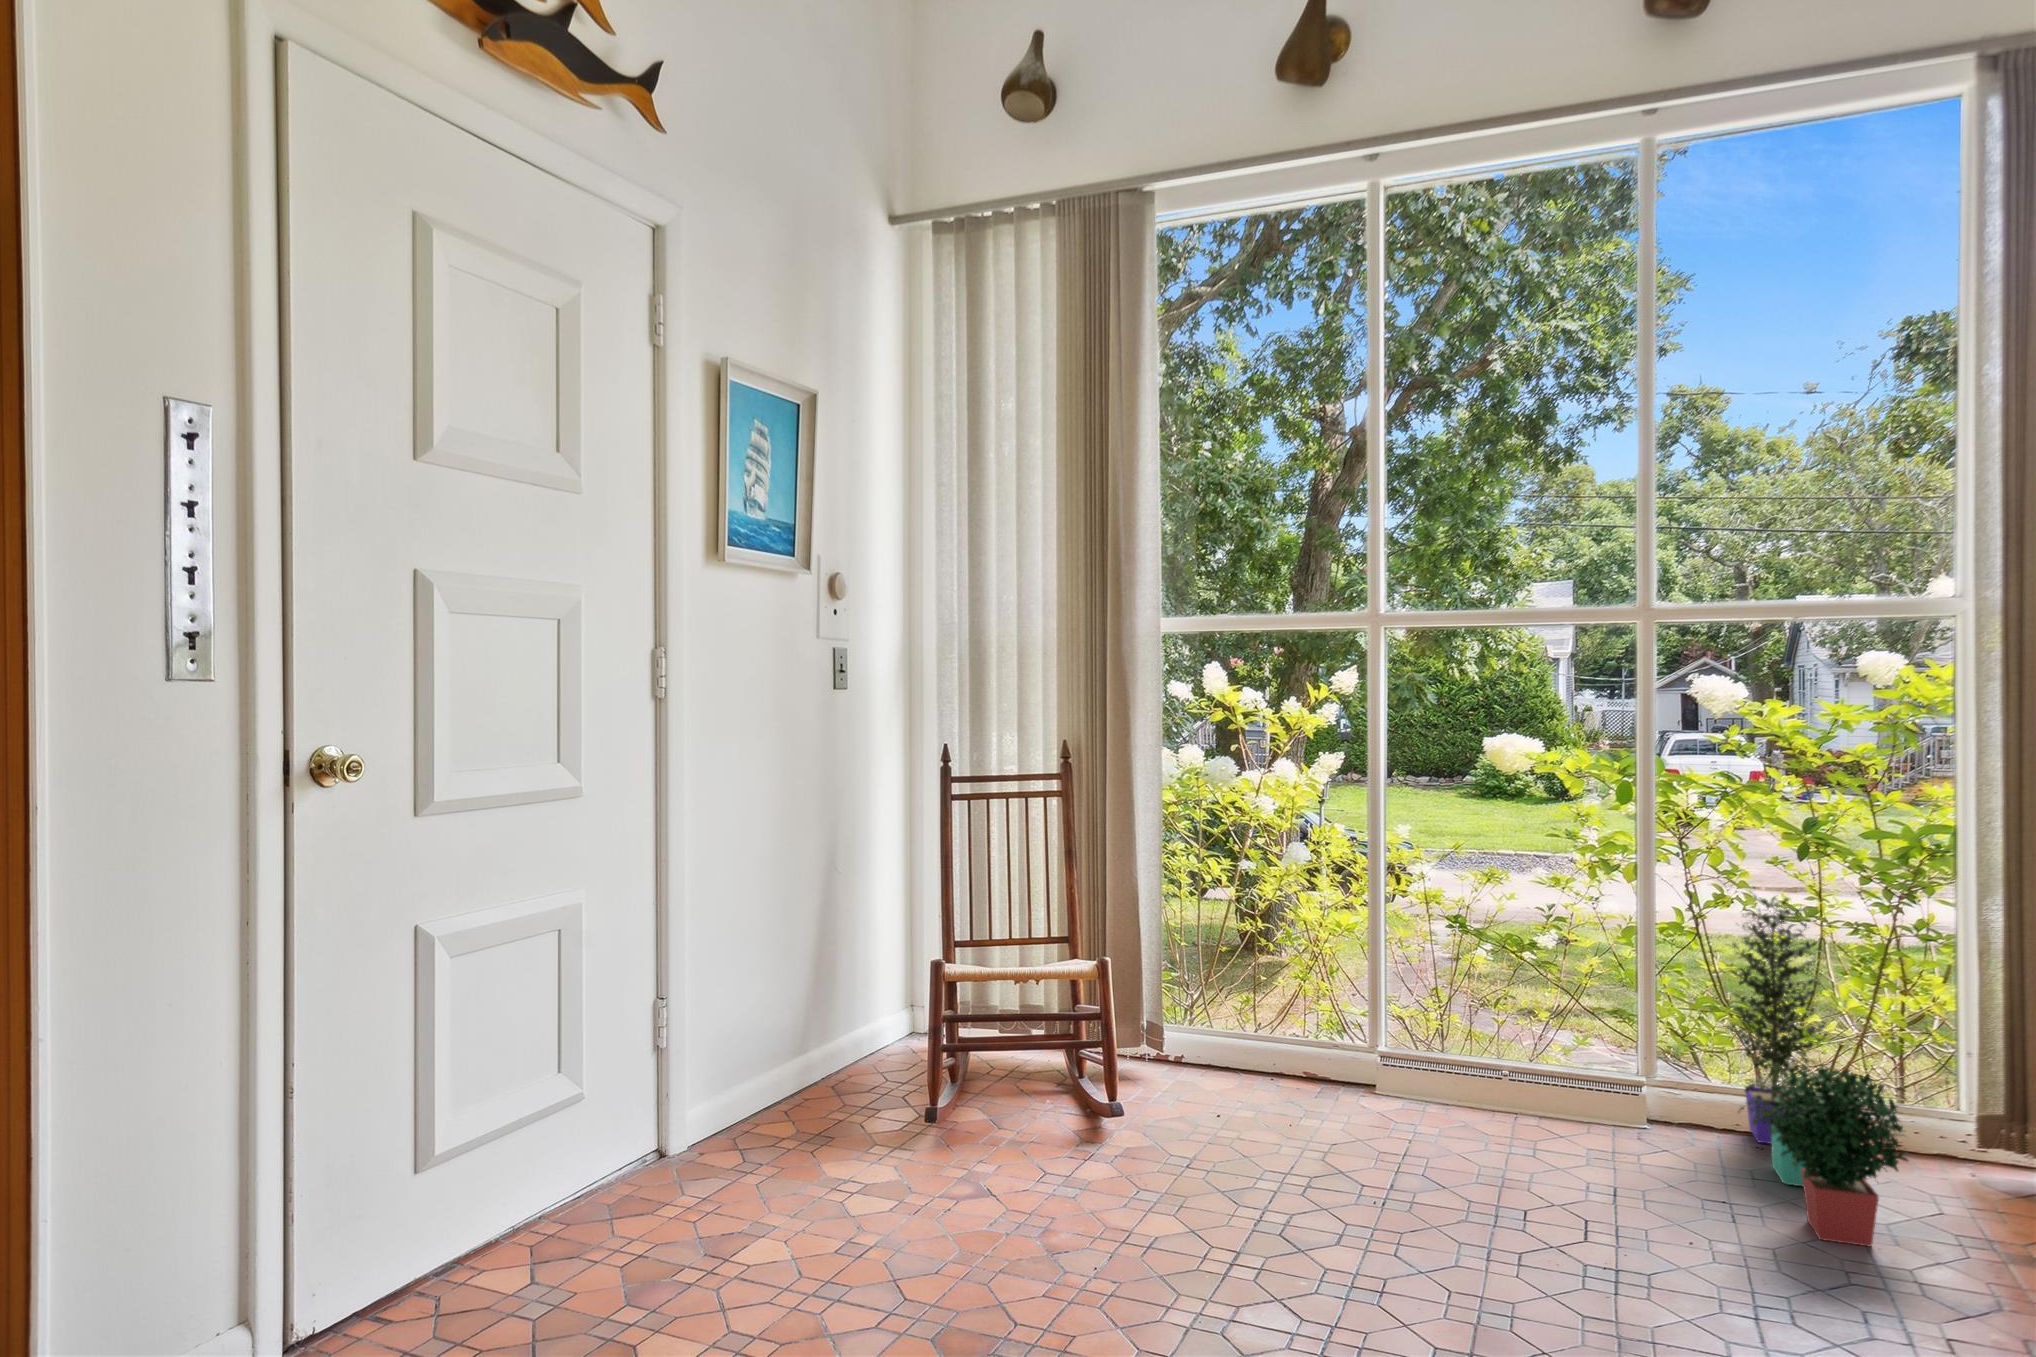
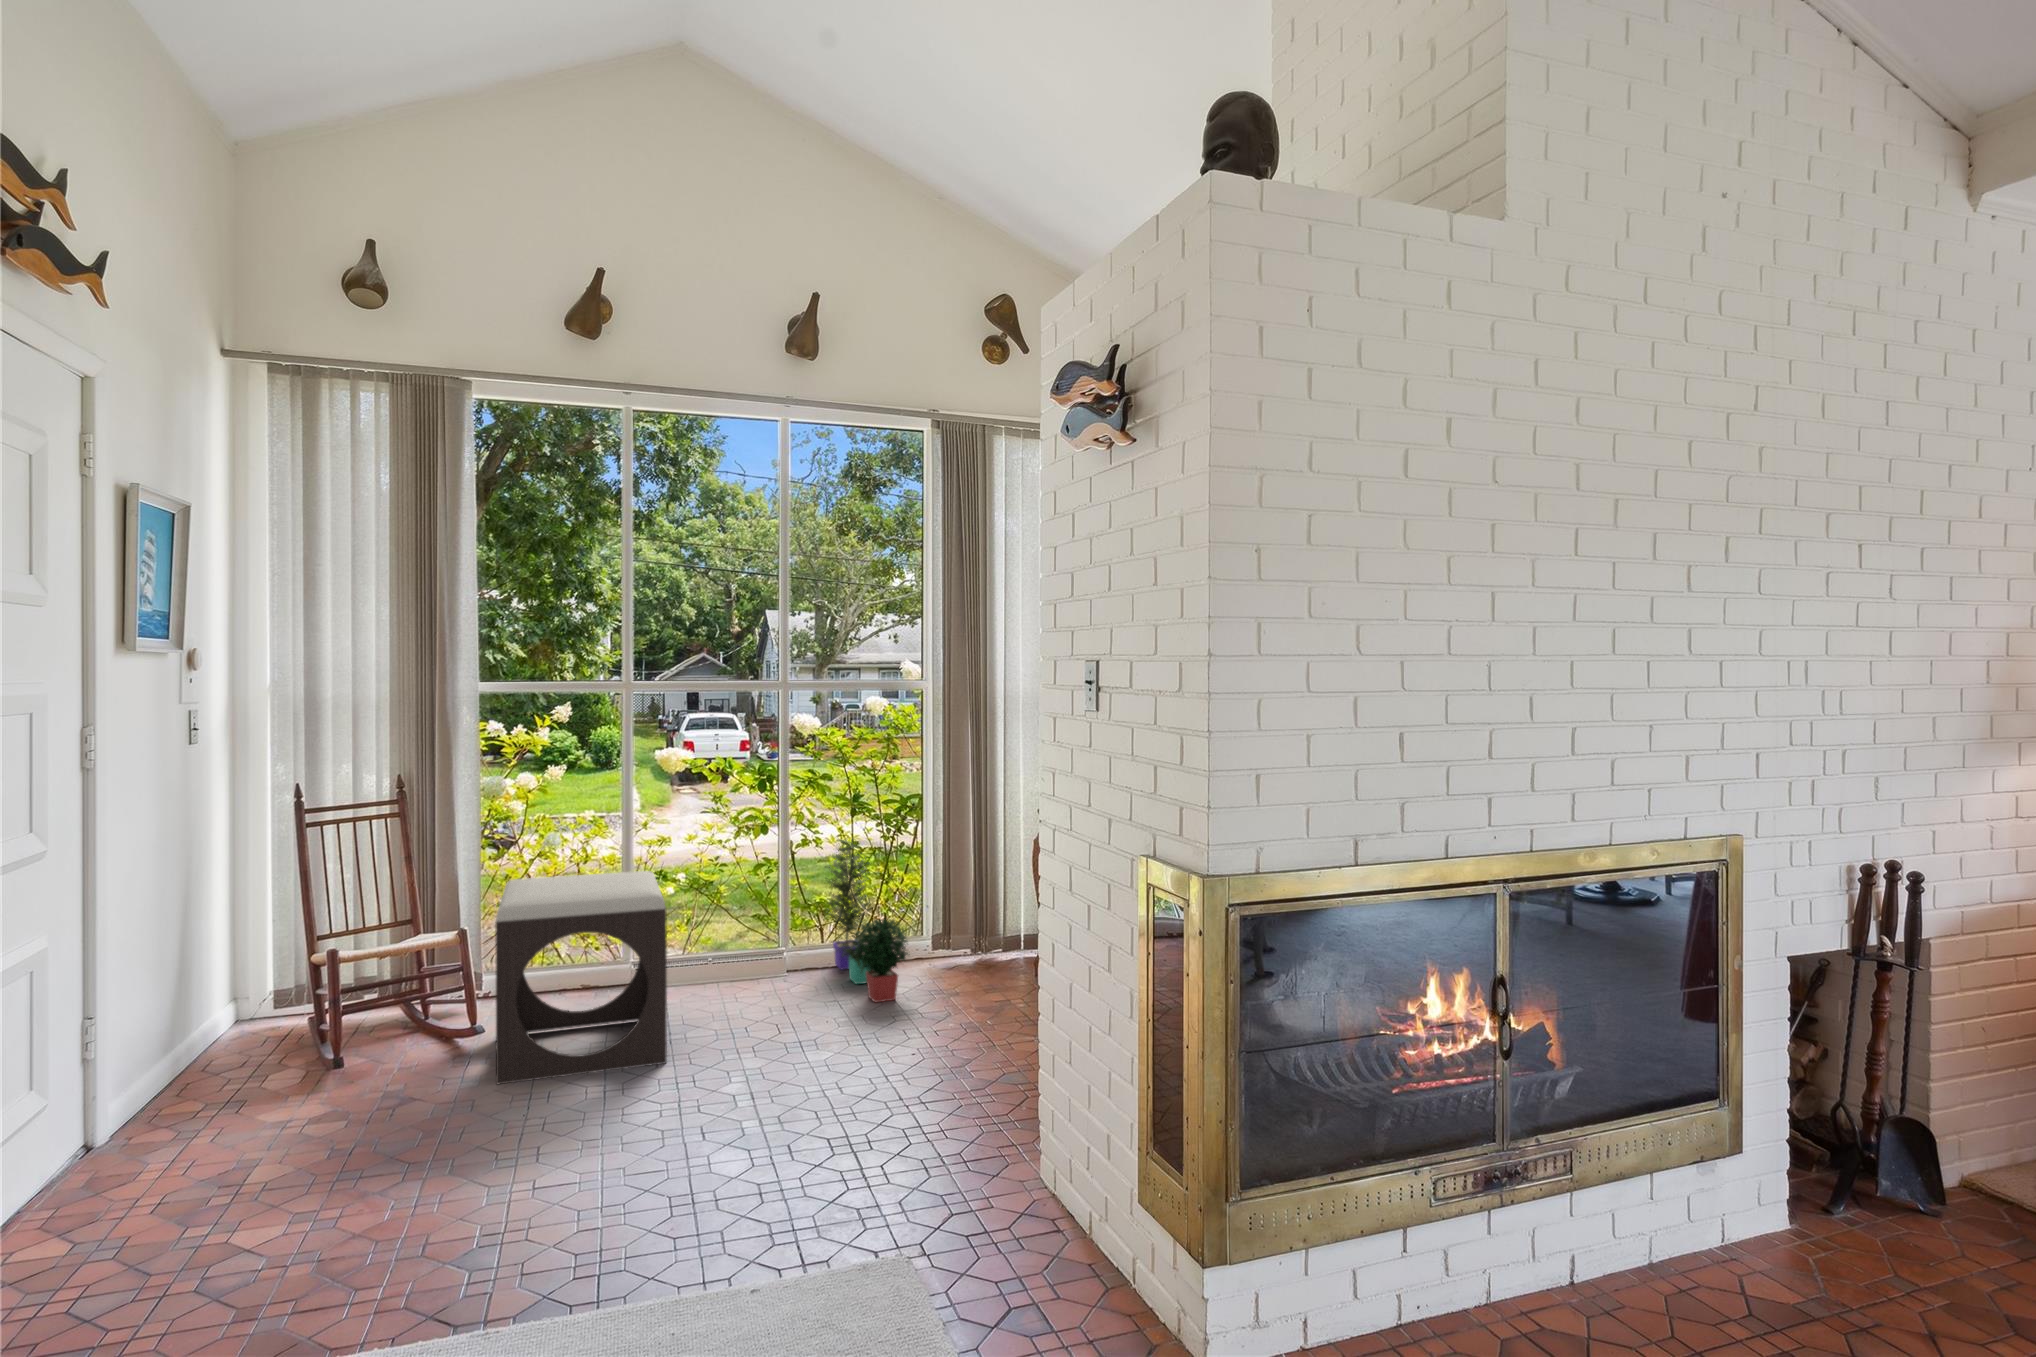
footstool: none [1097,896,1387,1257] -> present [495,871,667,1084]

